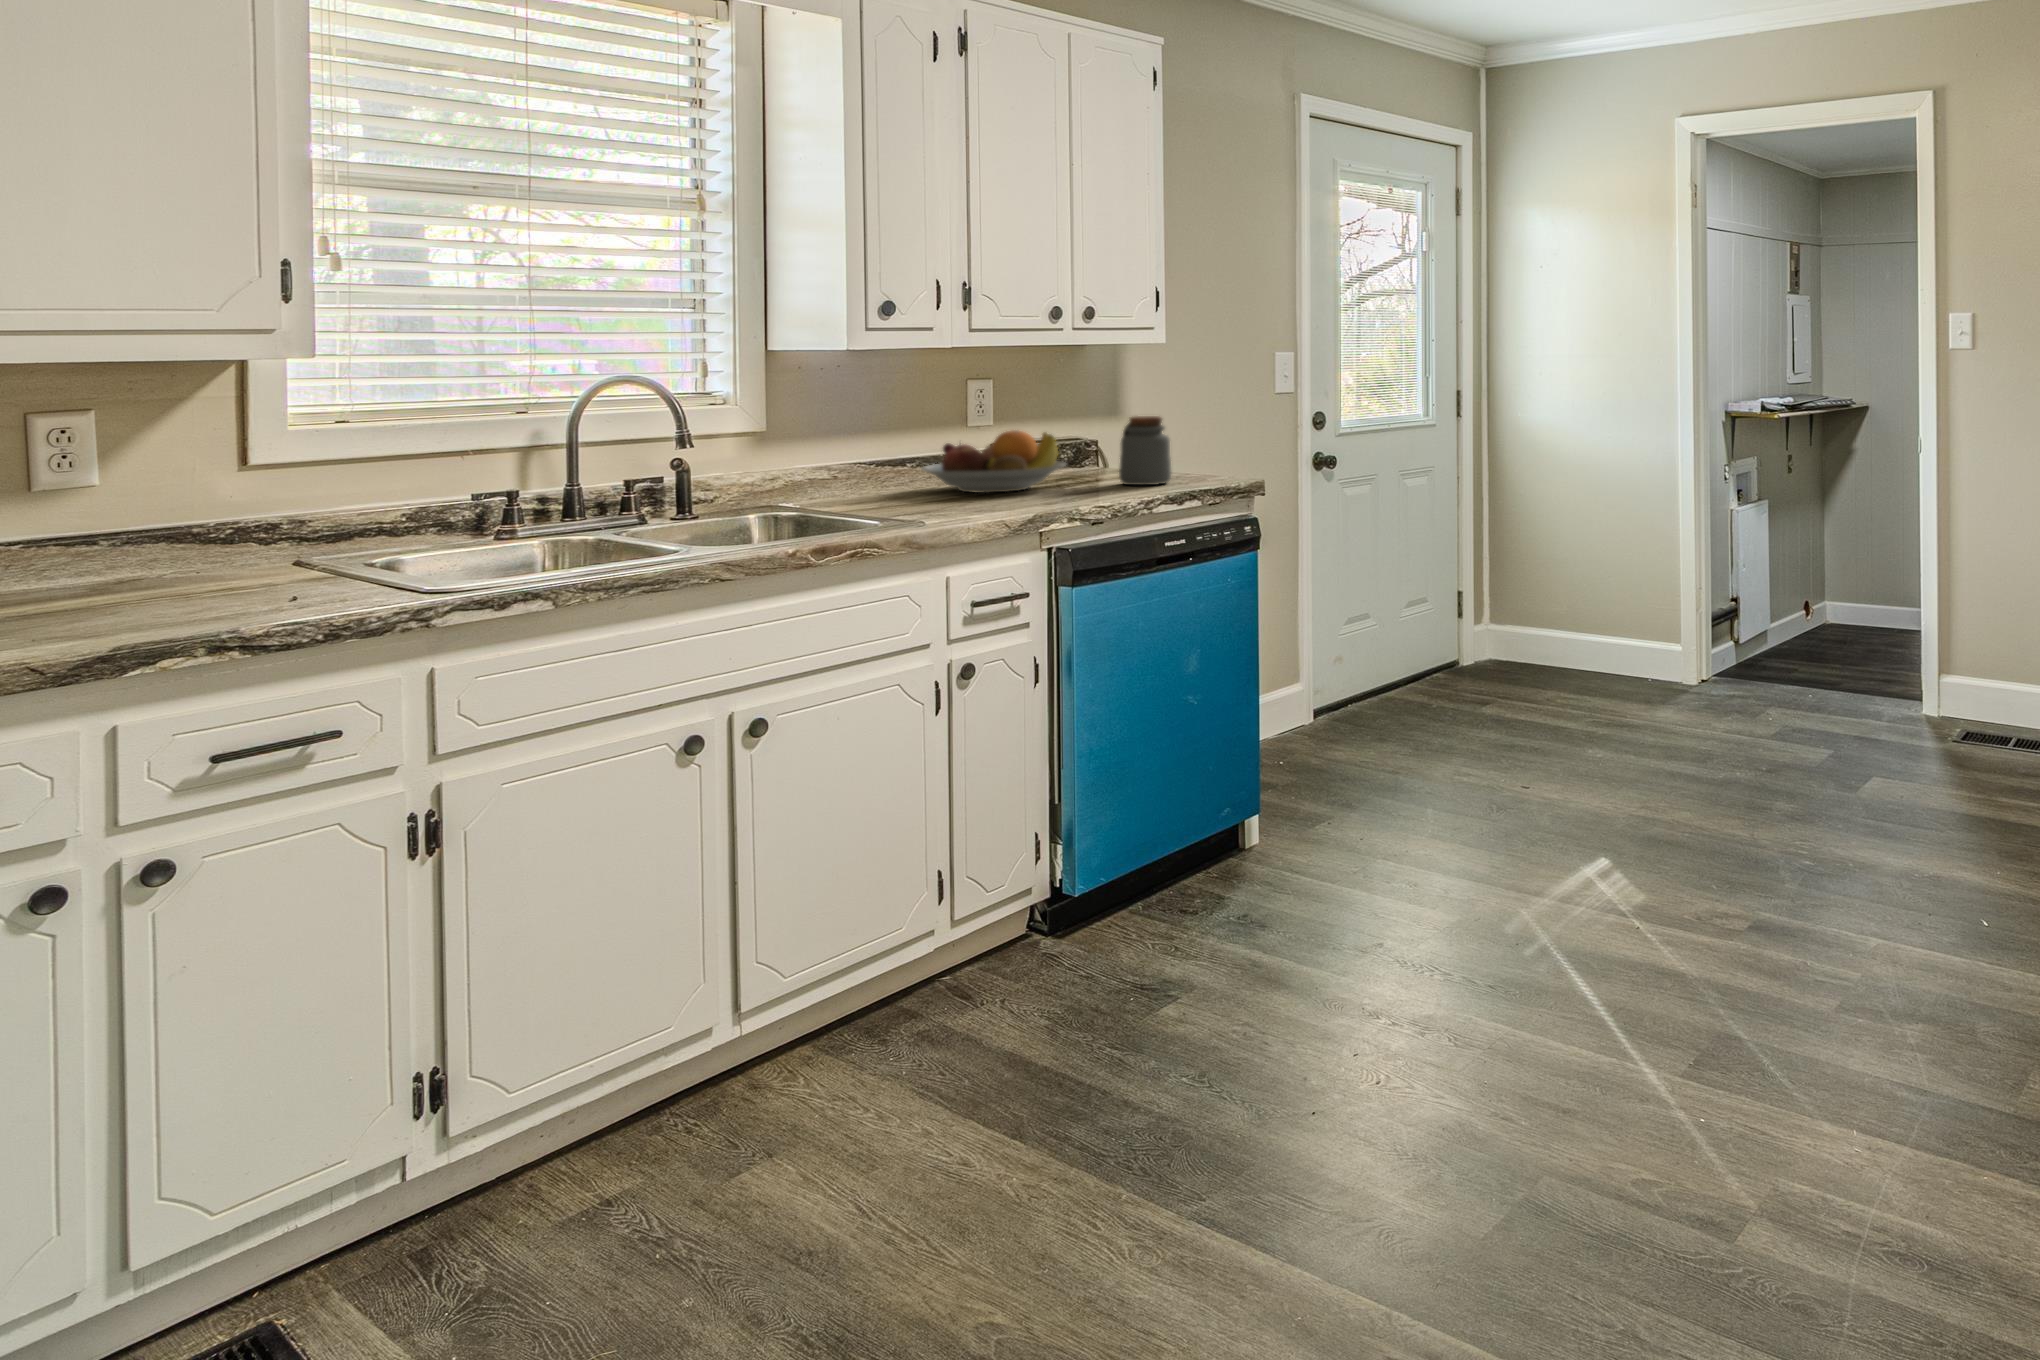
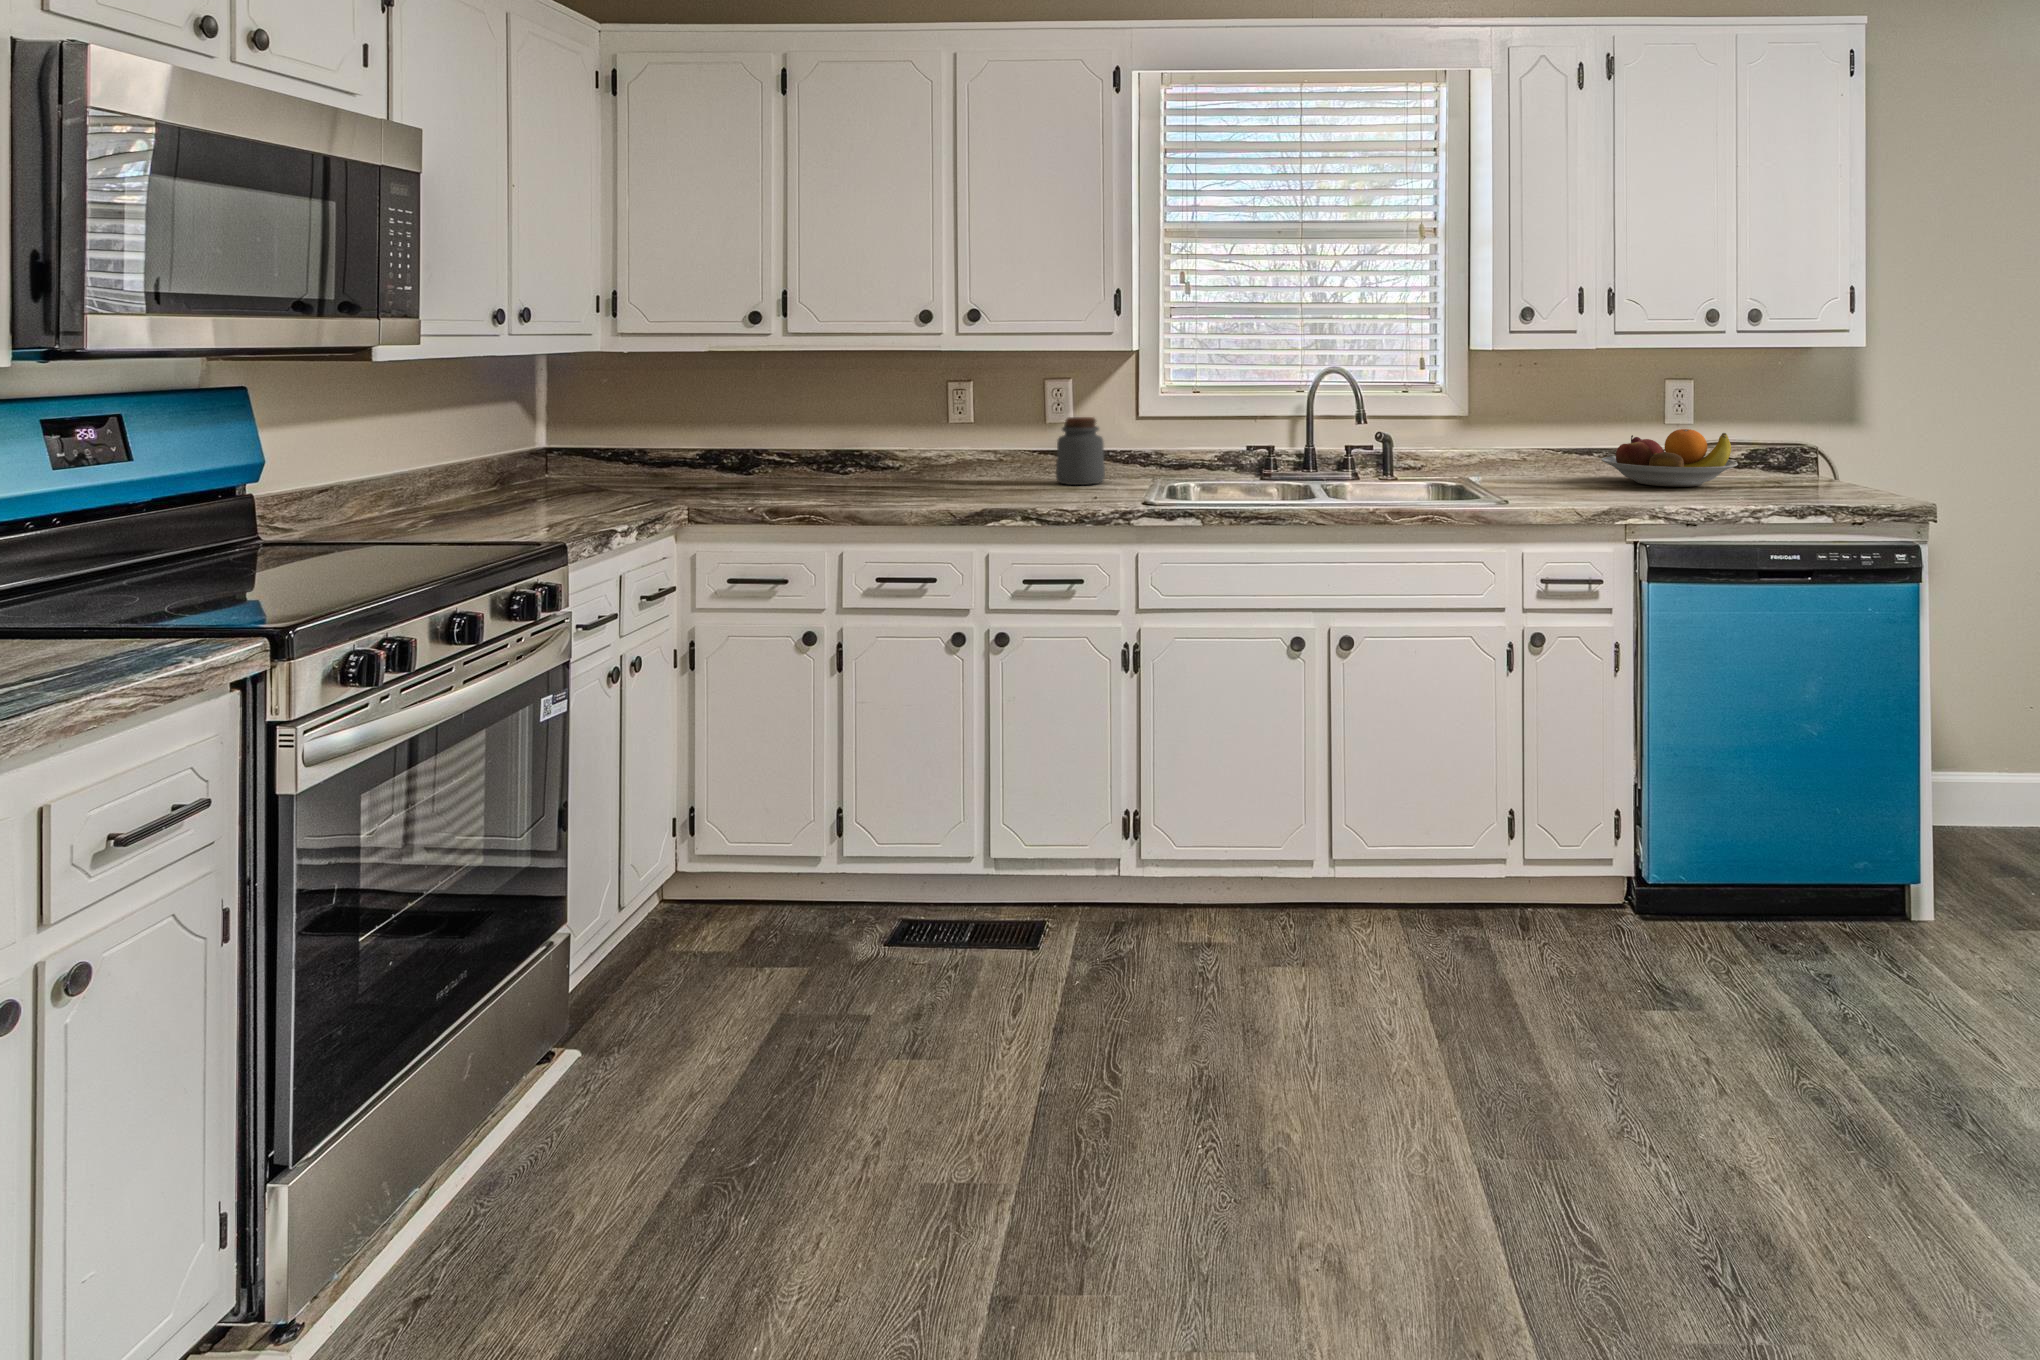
jar: present [1119,416,1171,485] -> present [1056,417,1105,485]

